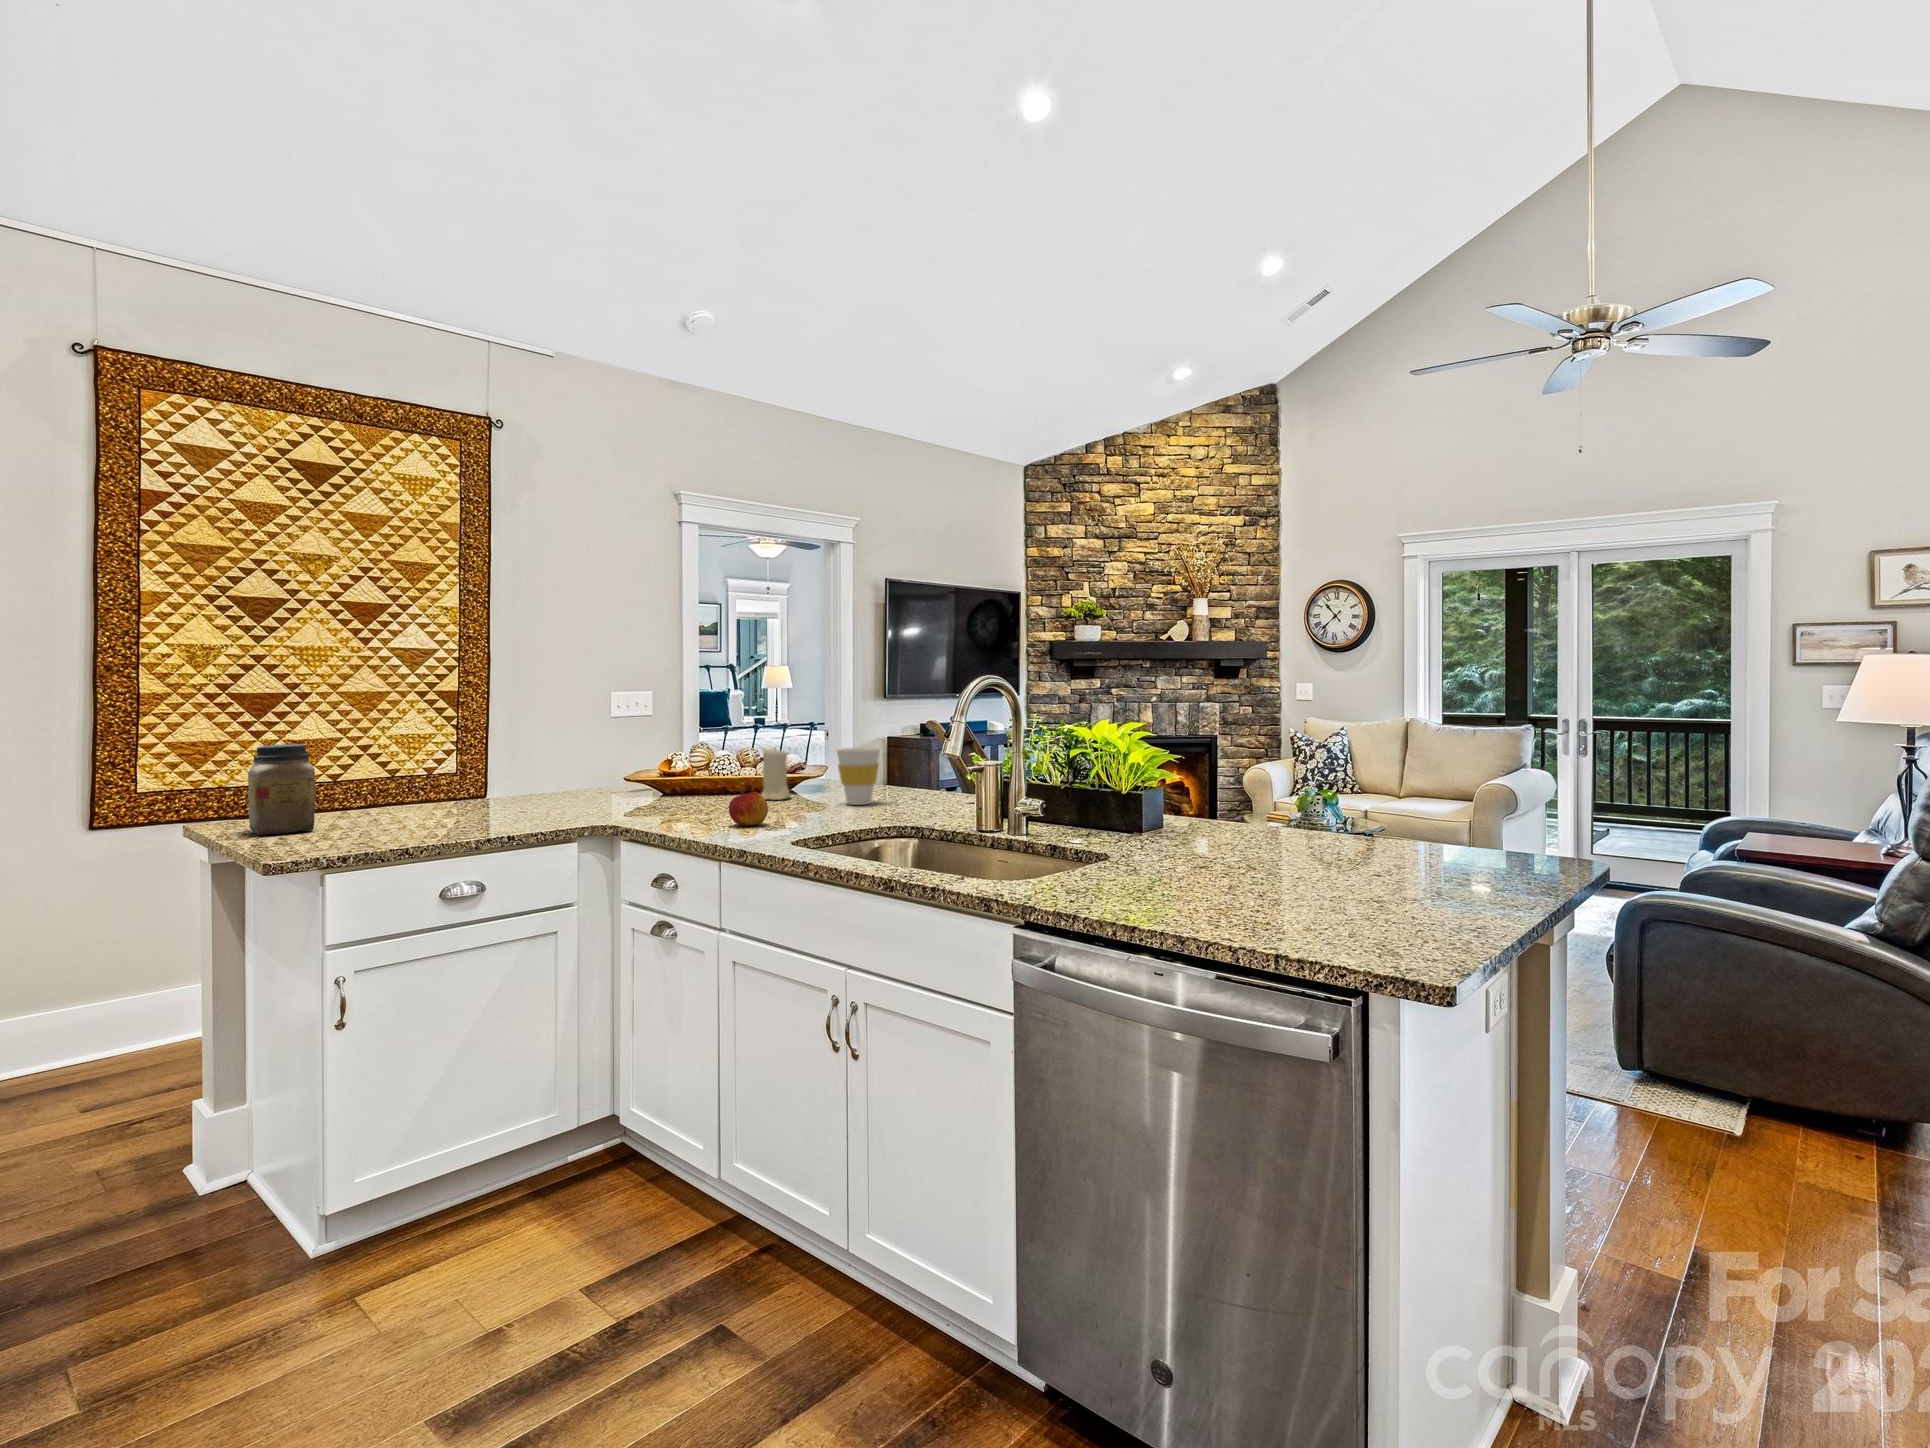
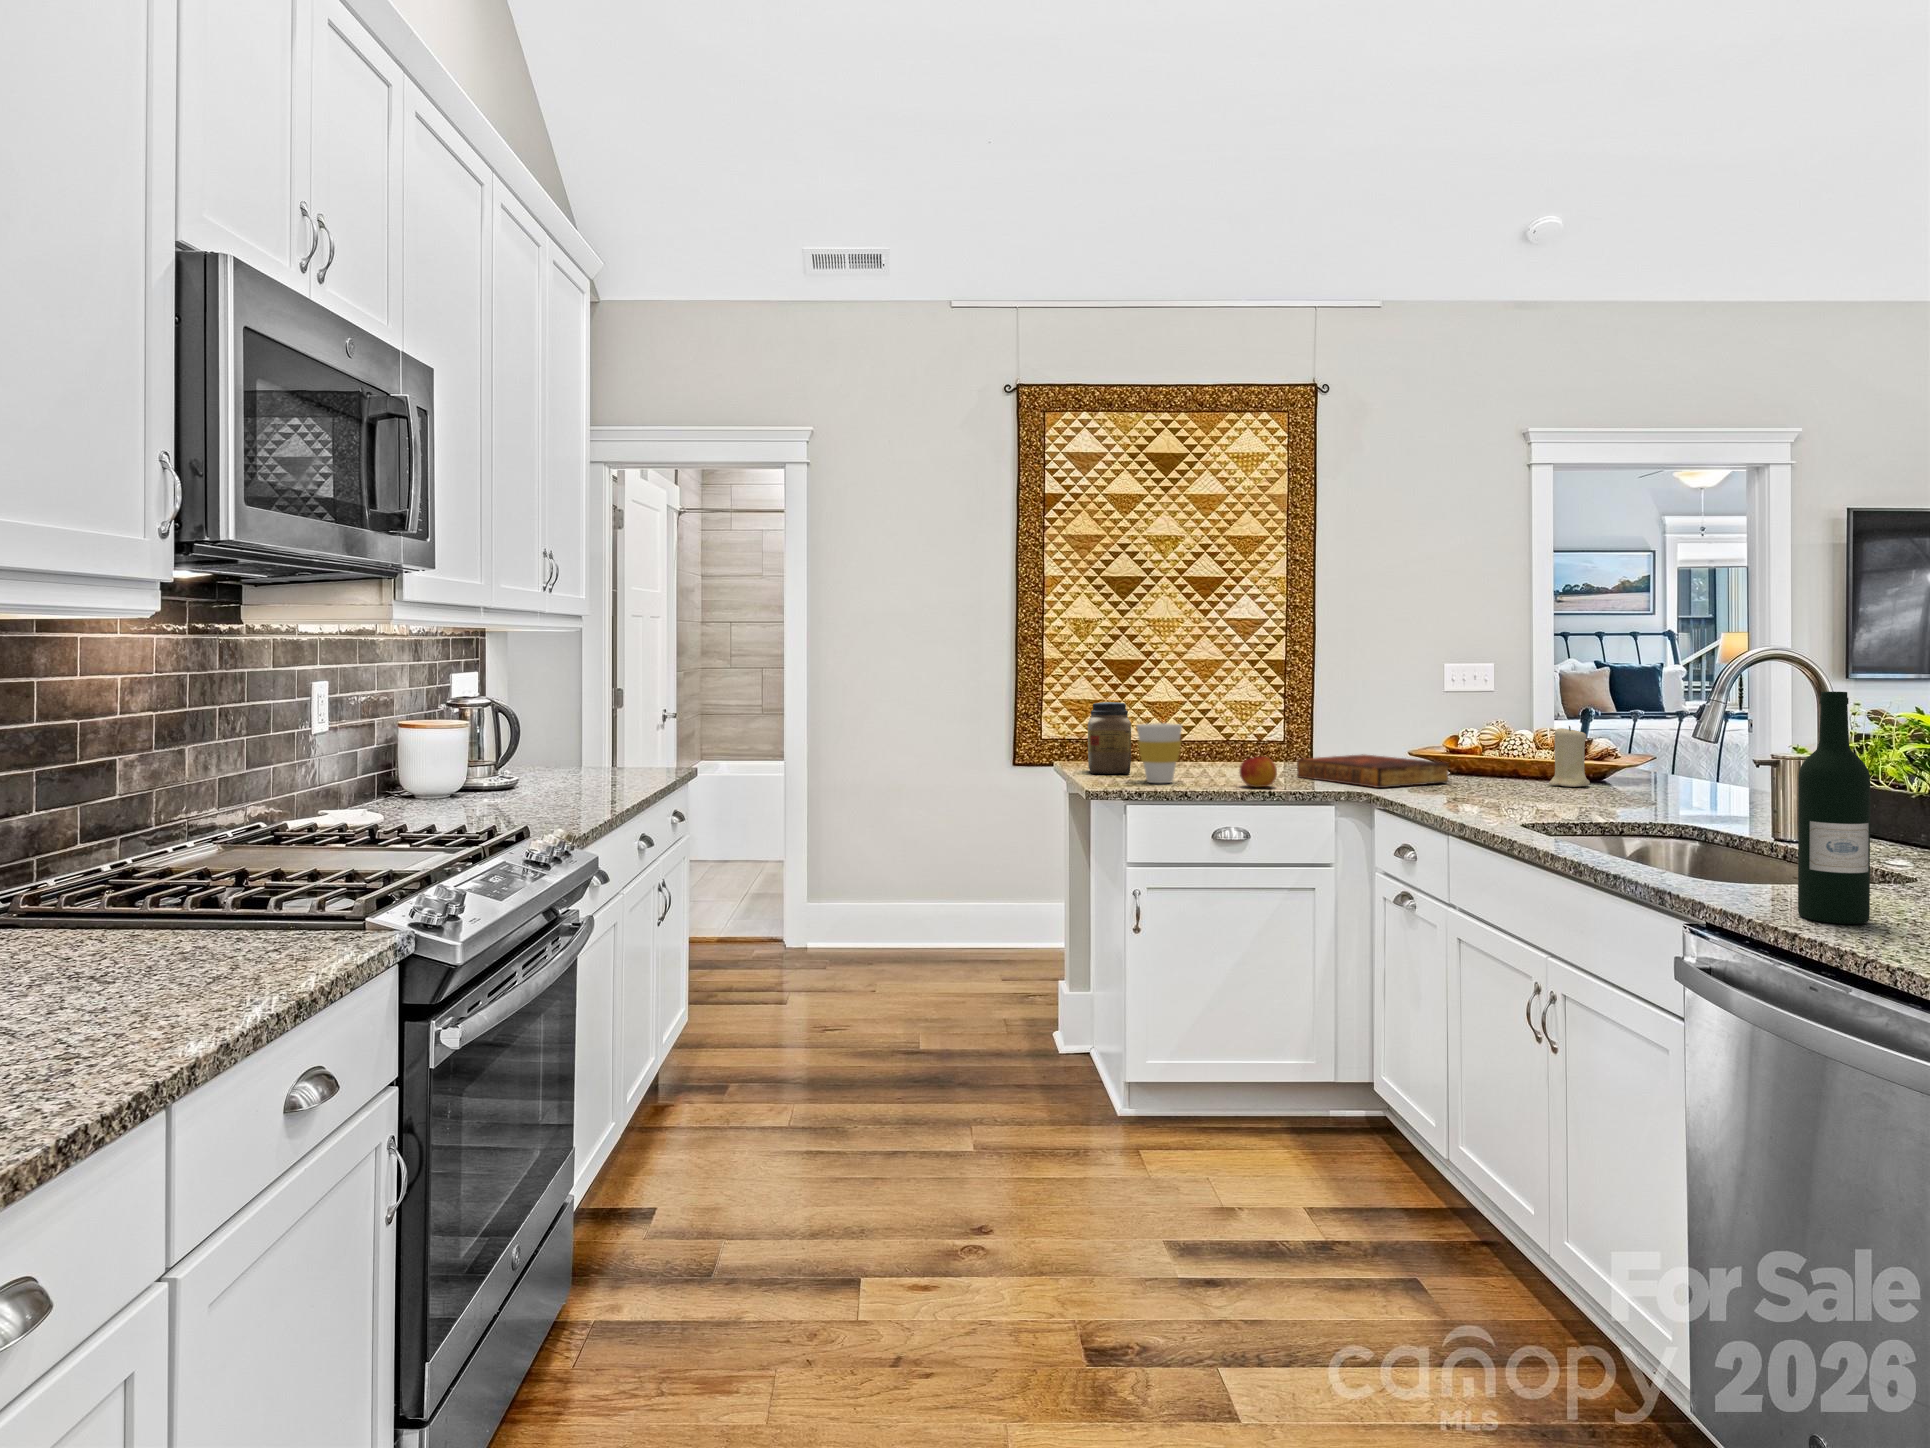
wine bottle: none [1084,711,1133,904] -> present [1798,692,1870,924]
cup: present [837,747,880,805] -> present [1136,723,1182,783]
book: none [523,785,679,818] -> present [1297,754,1449,788]
apple: present [729,791,768,826] -> present [1240,756,1277,787]

